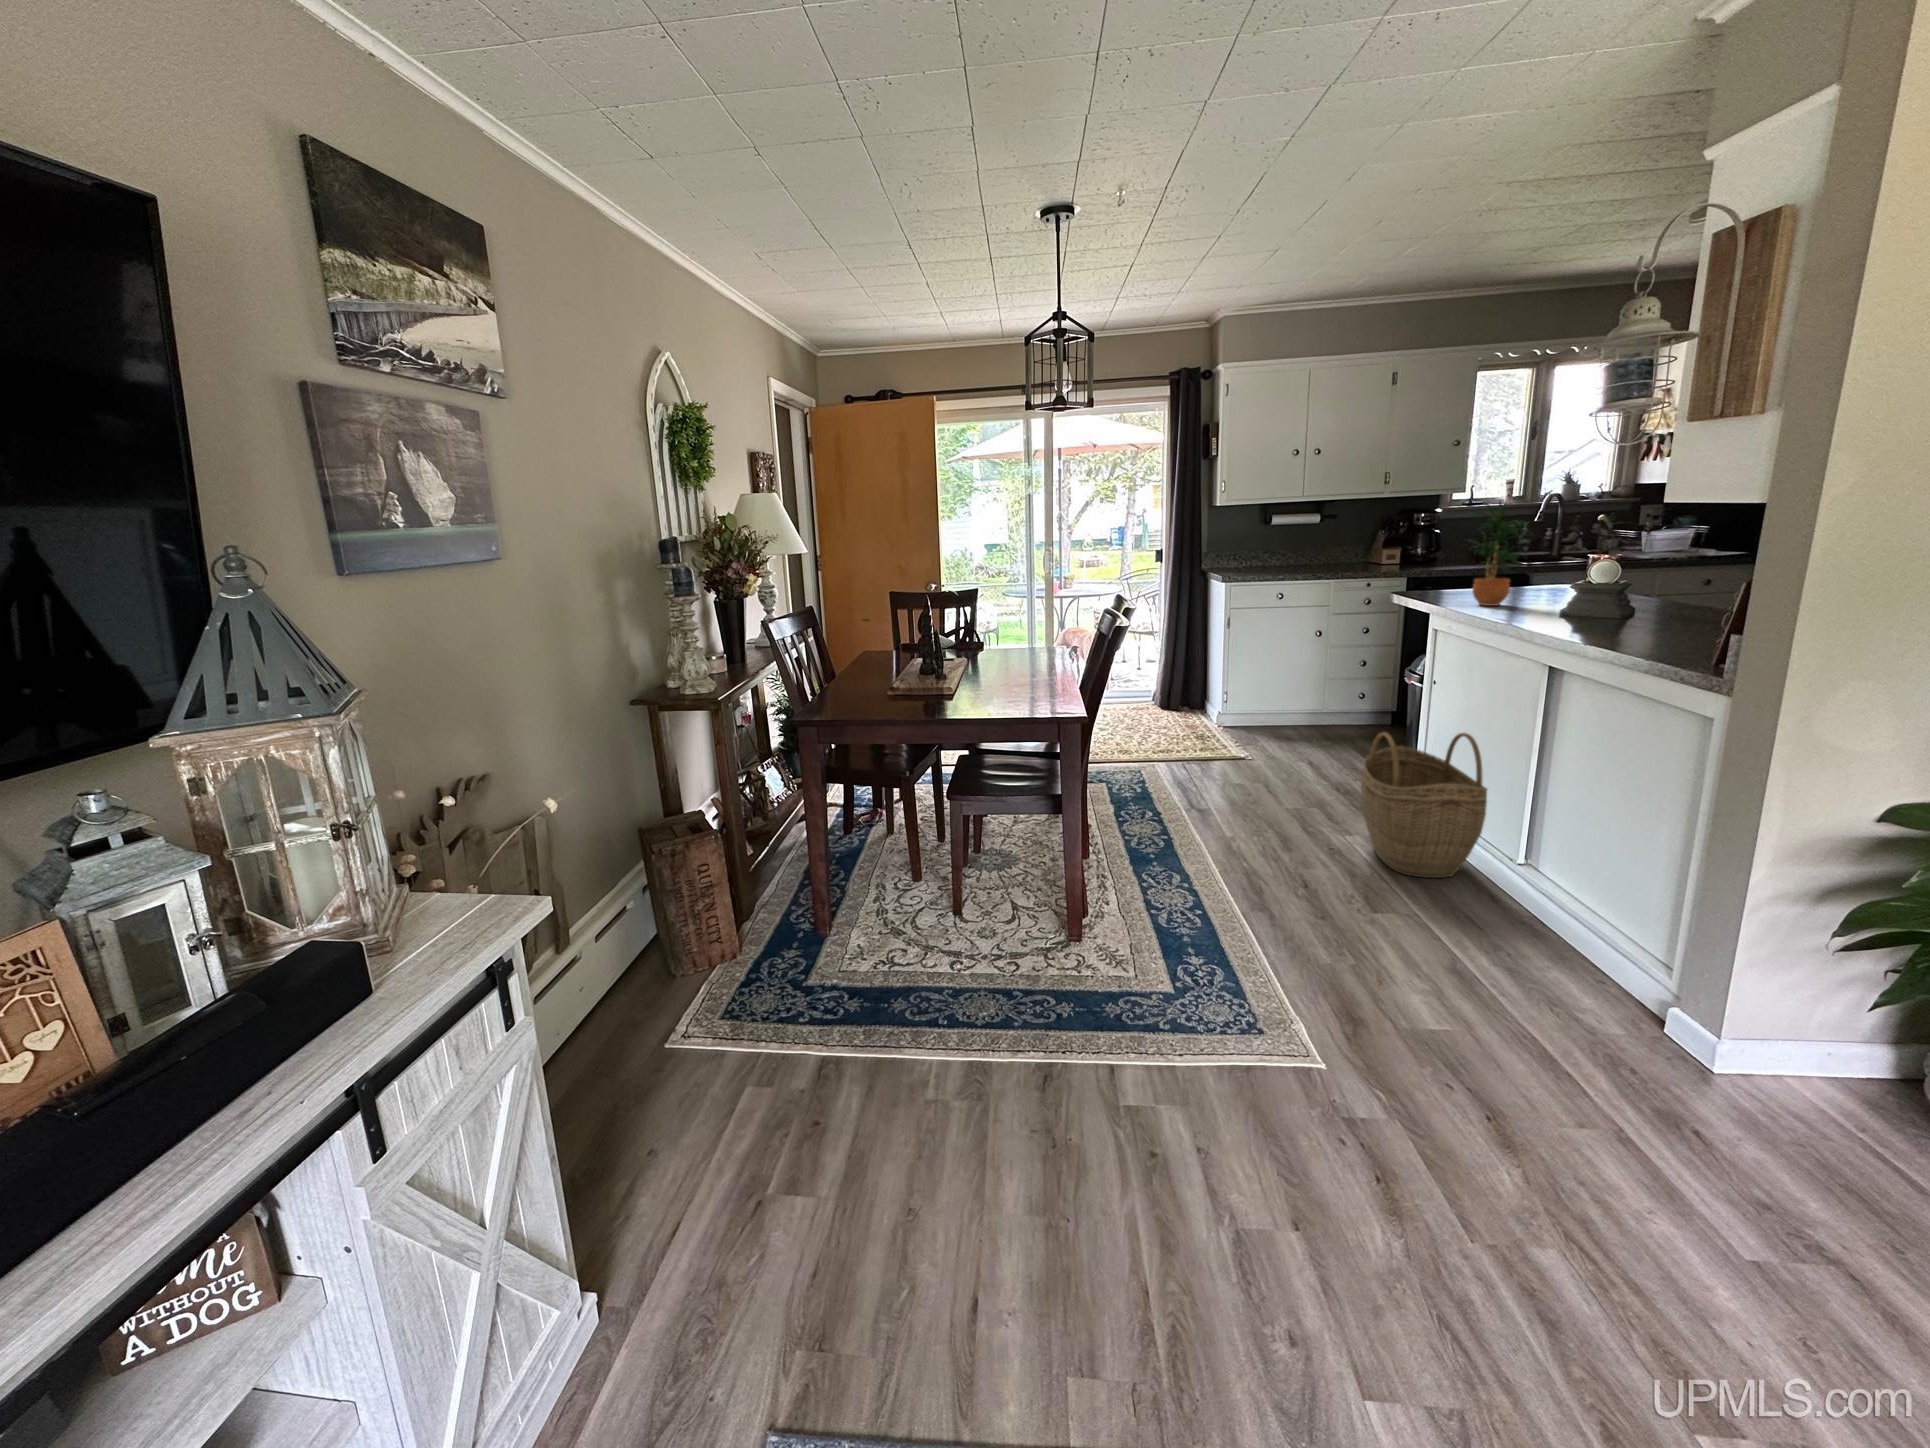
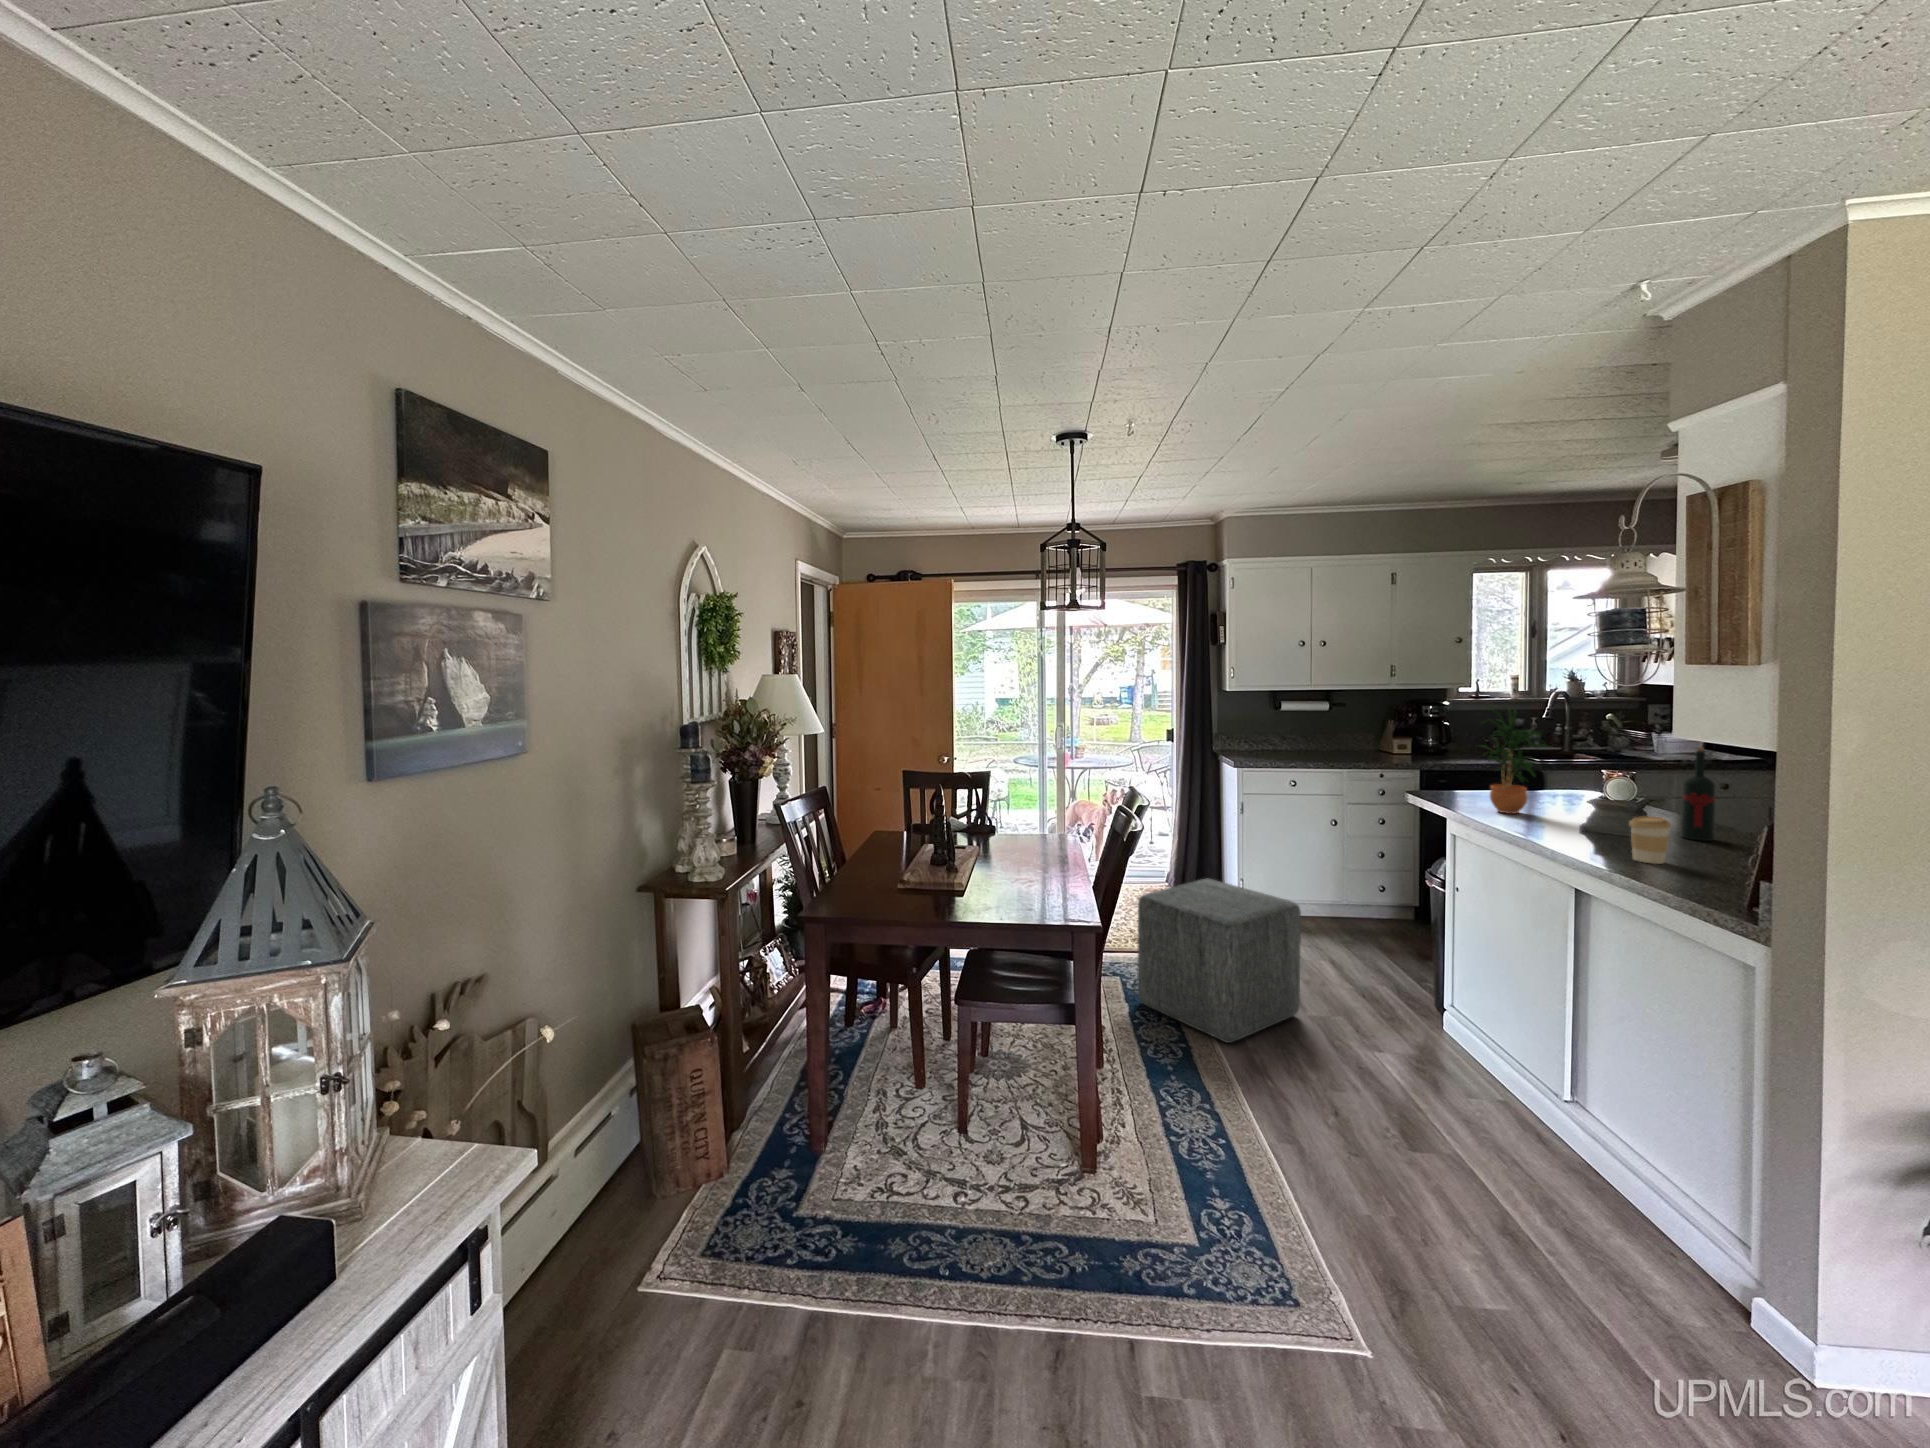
wine bottle: none [1657,525,1699,619] -> present [1681,747,1715,841]
coffee cup: none [1609,592,1651,637] -> present [1629,816,1671,864]
ottoman: none [1122,687,1280,833] -> present [1137,879,1301,1043]
woven basket: present [1361,732,1487,878] -> none [1390,944,1525,1110]

